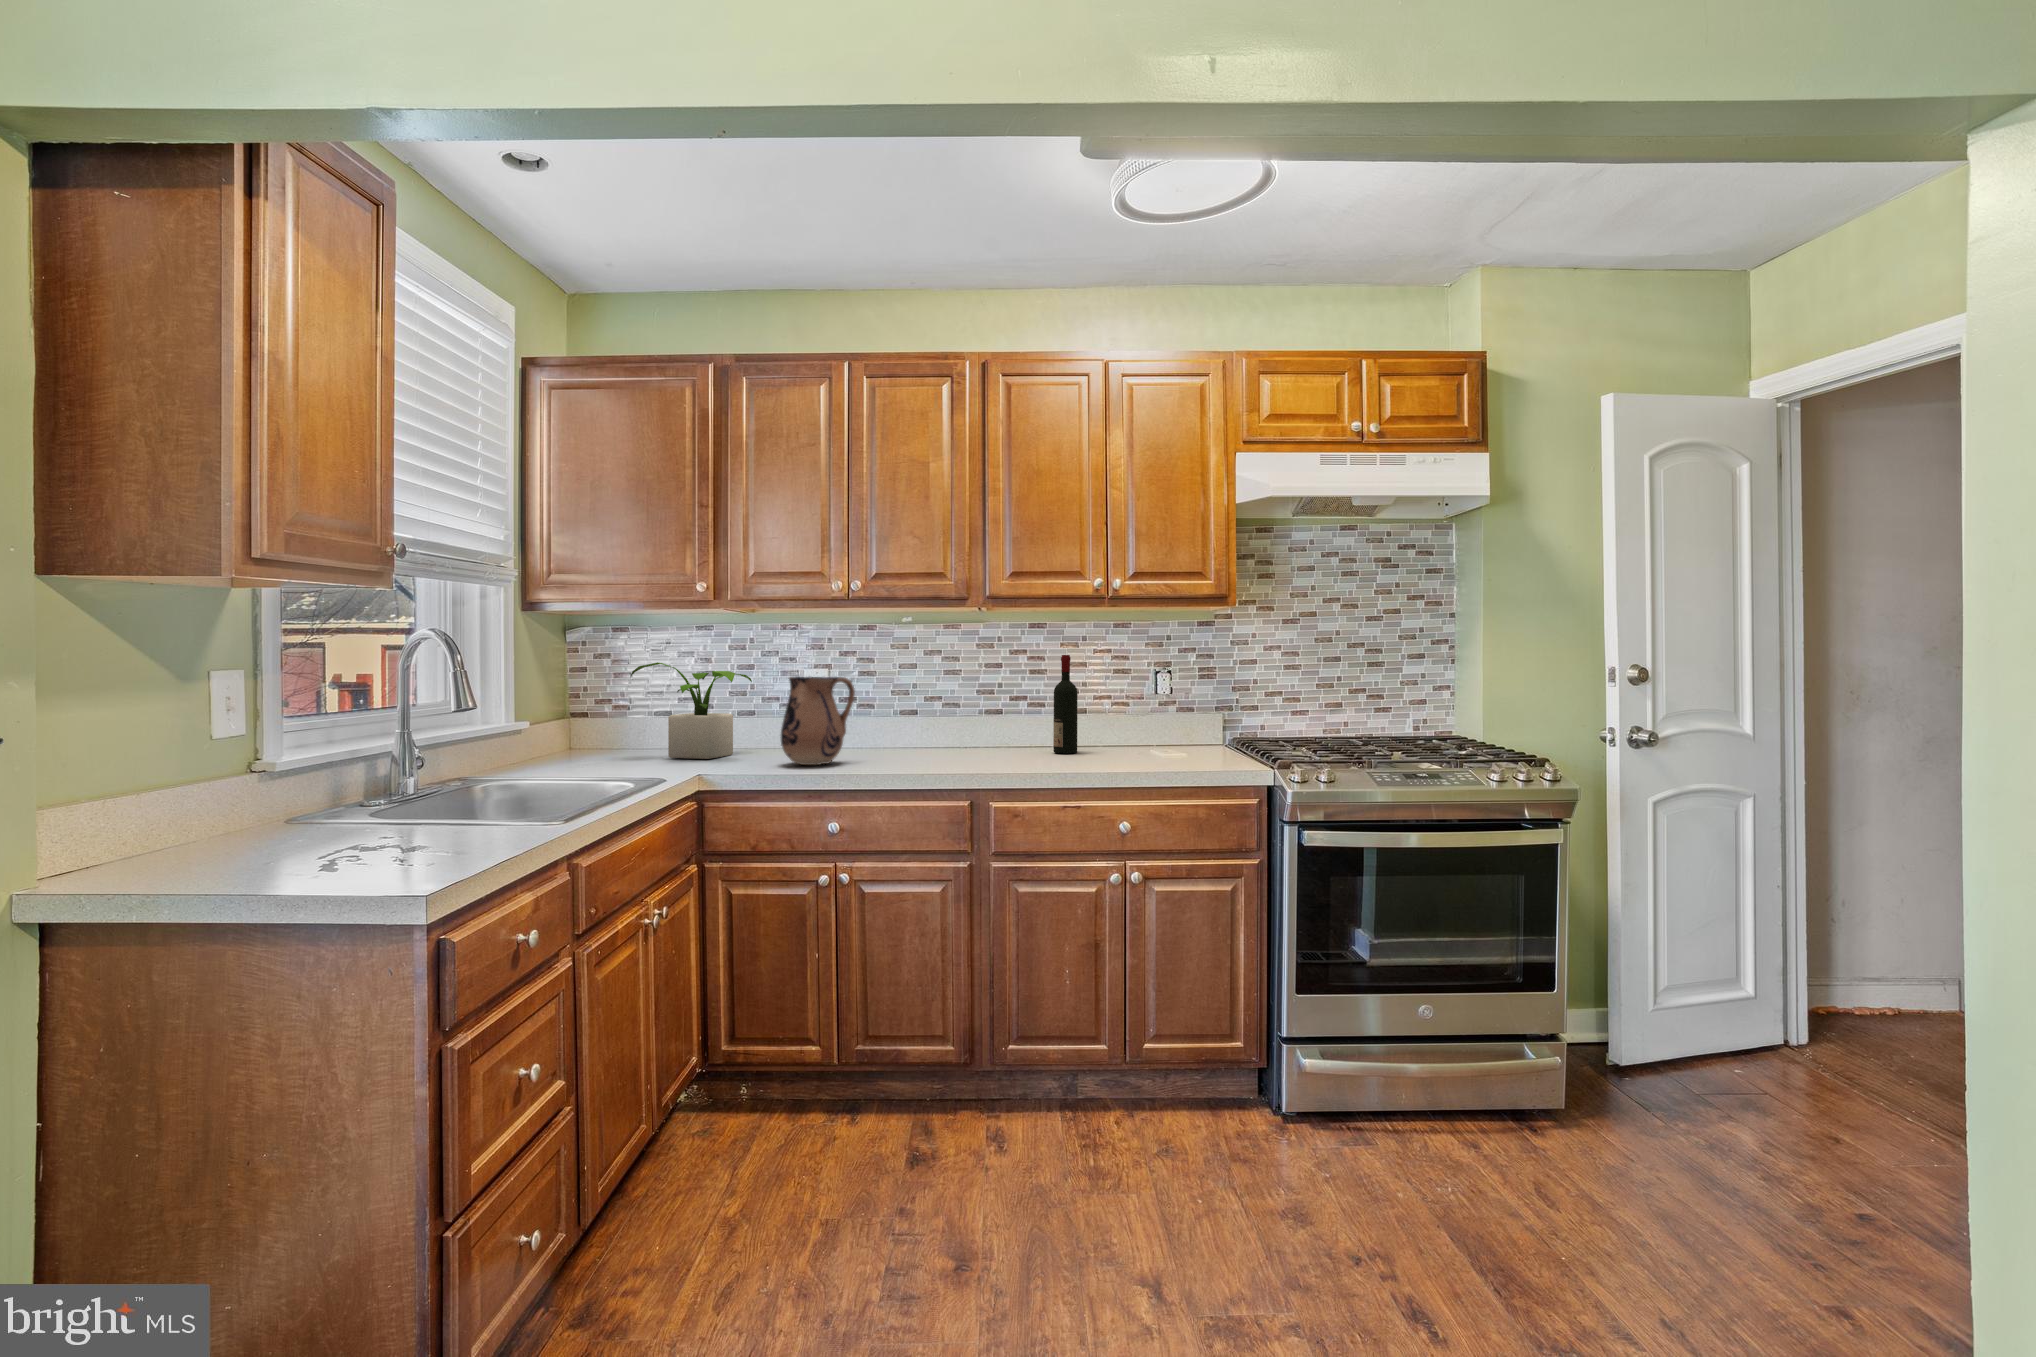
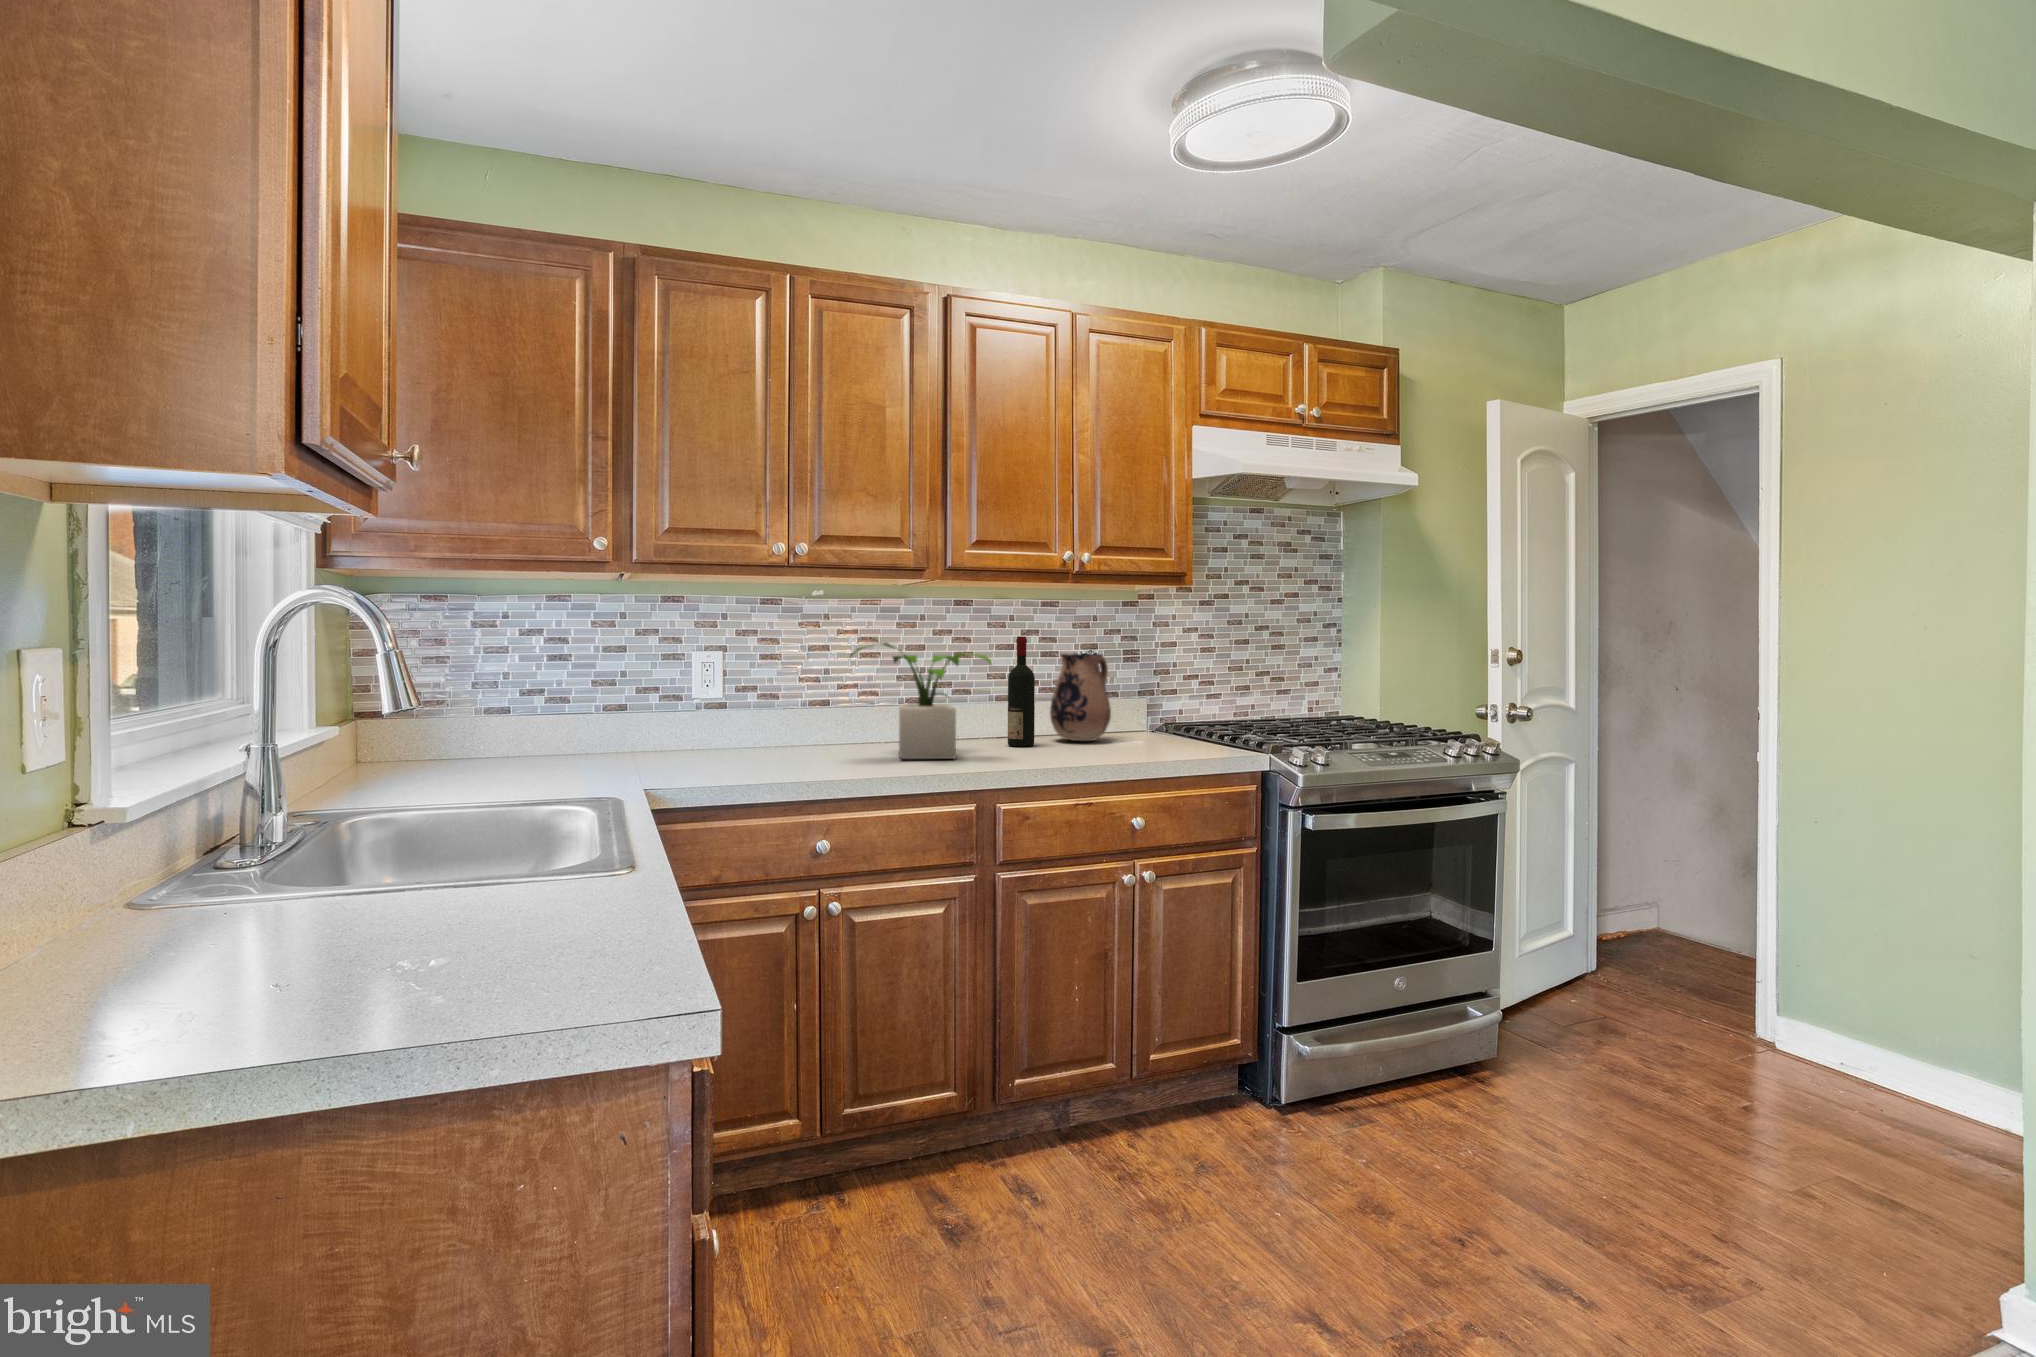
potted plant: present [631,662,752,759] -> present [850,643,992,759]
ceramic pitcher: present [781,677,855,765] -> present [1050,654,1111,741]

